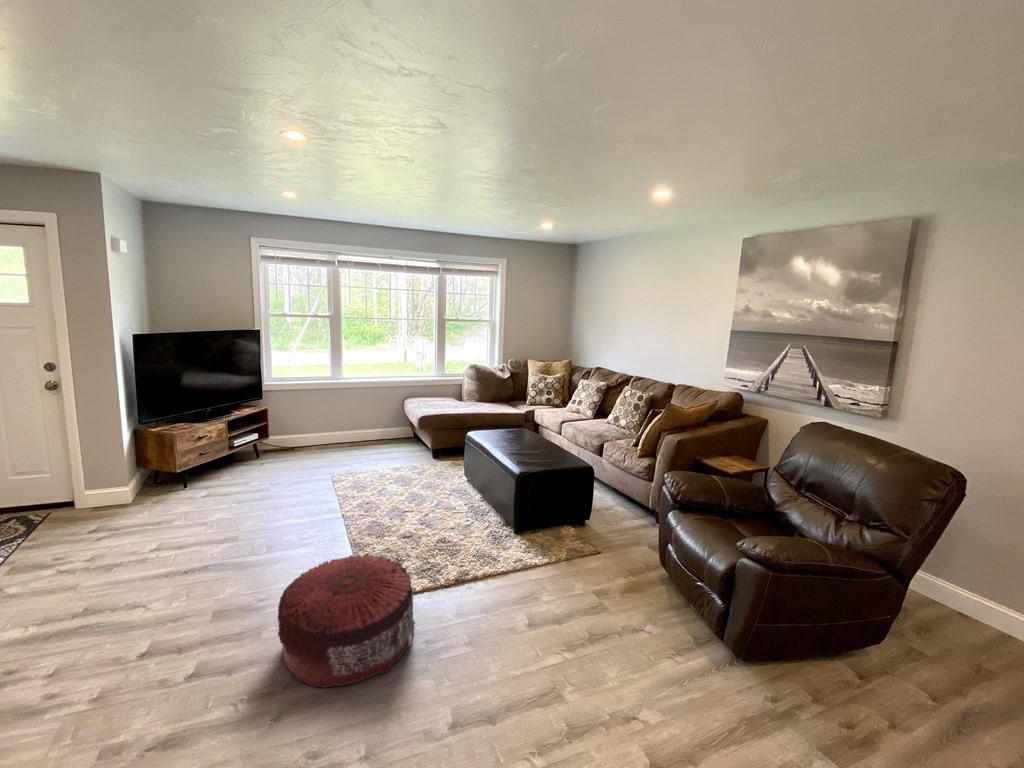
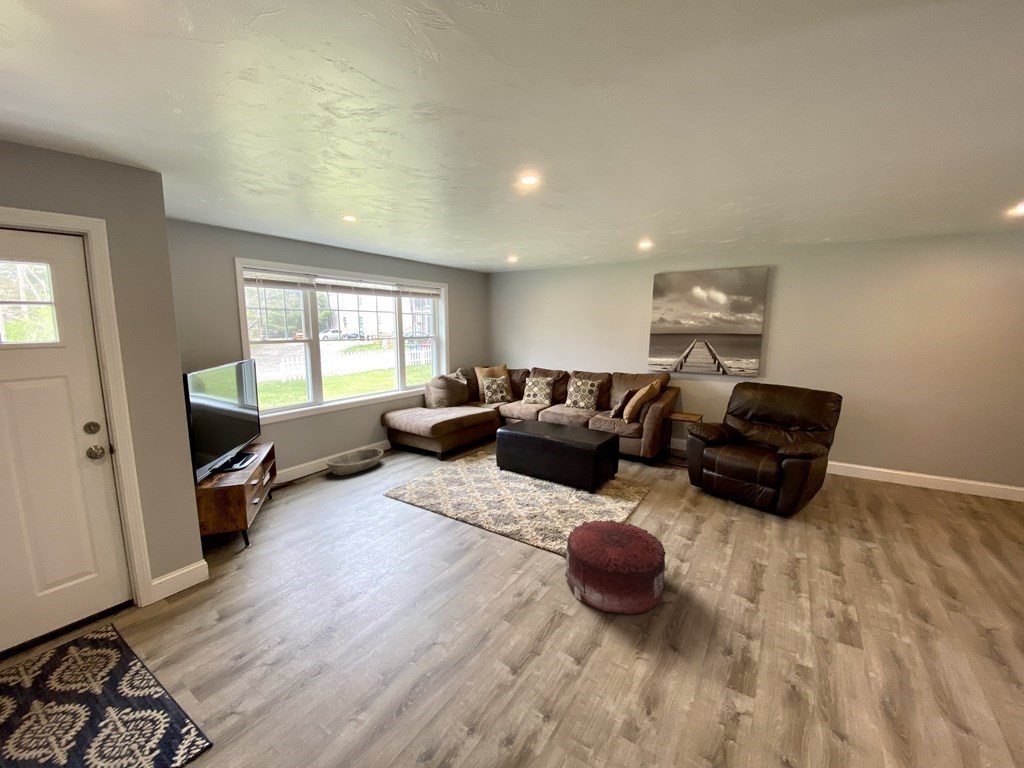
basket: none [325,429,387,450] -> present [326,448,383,475]

